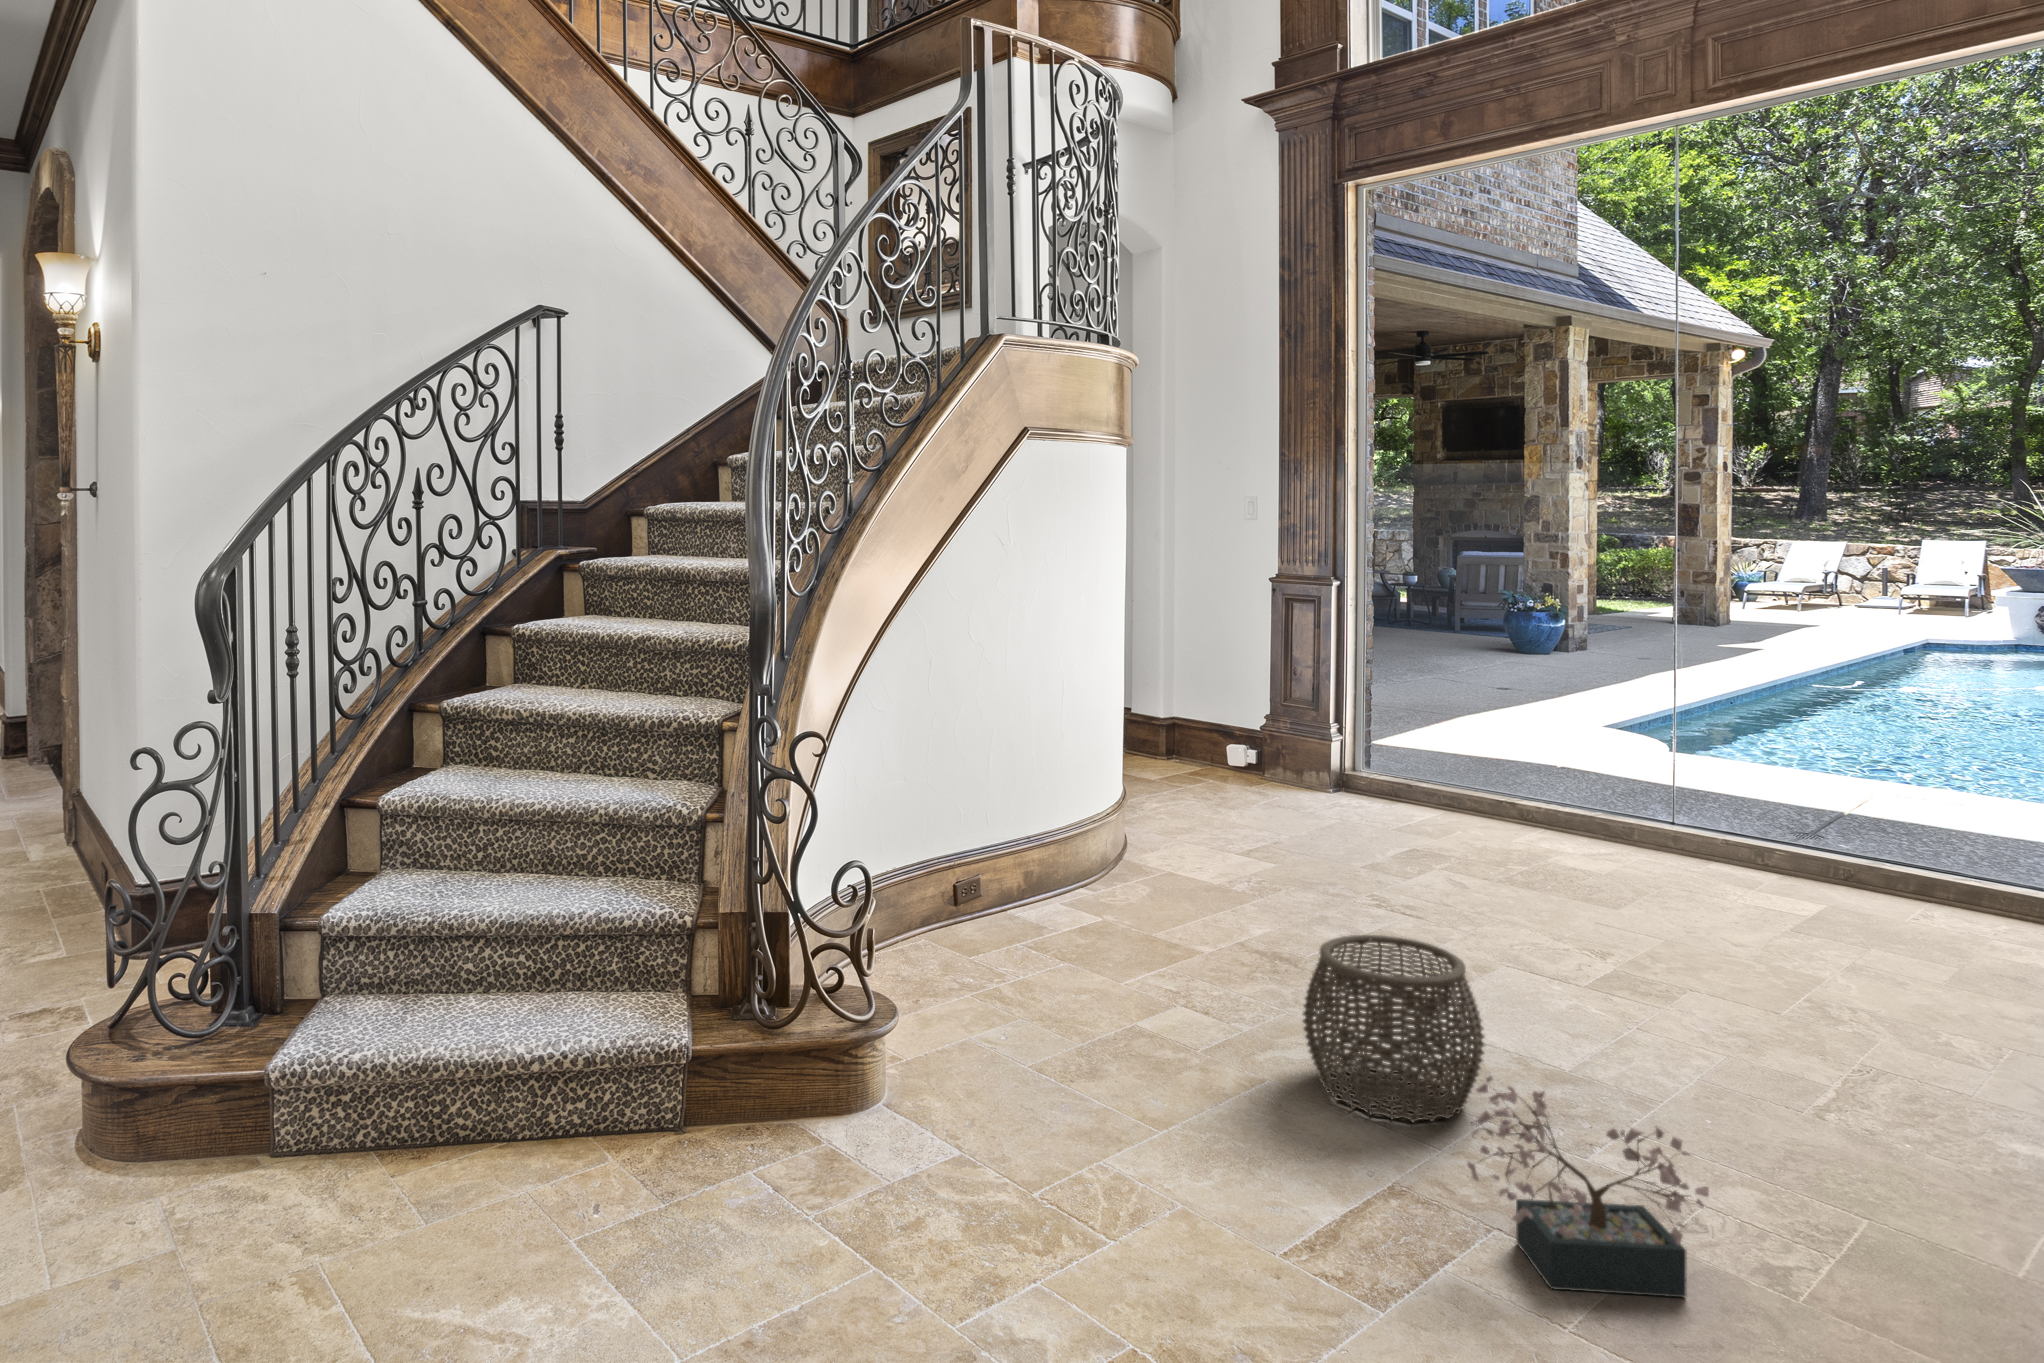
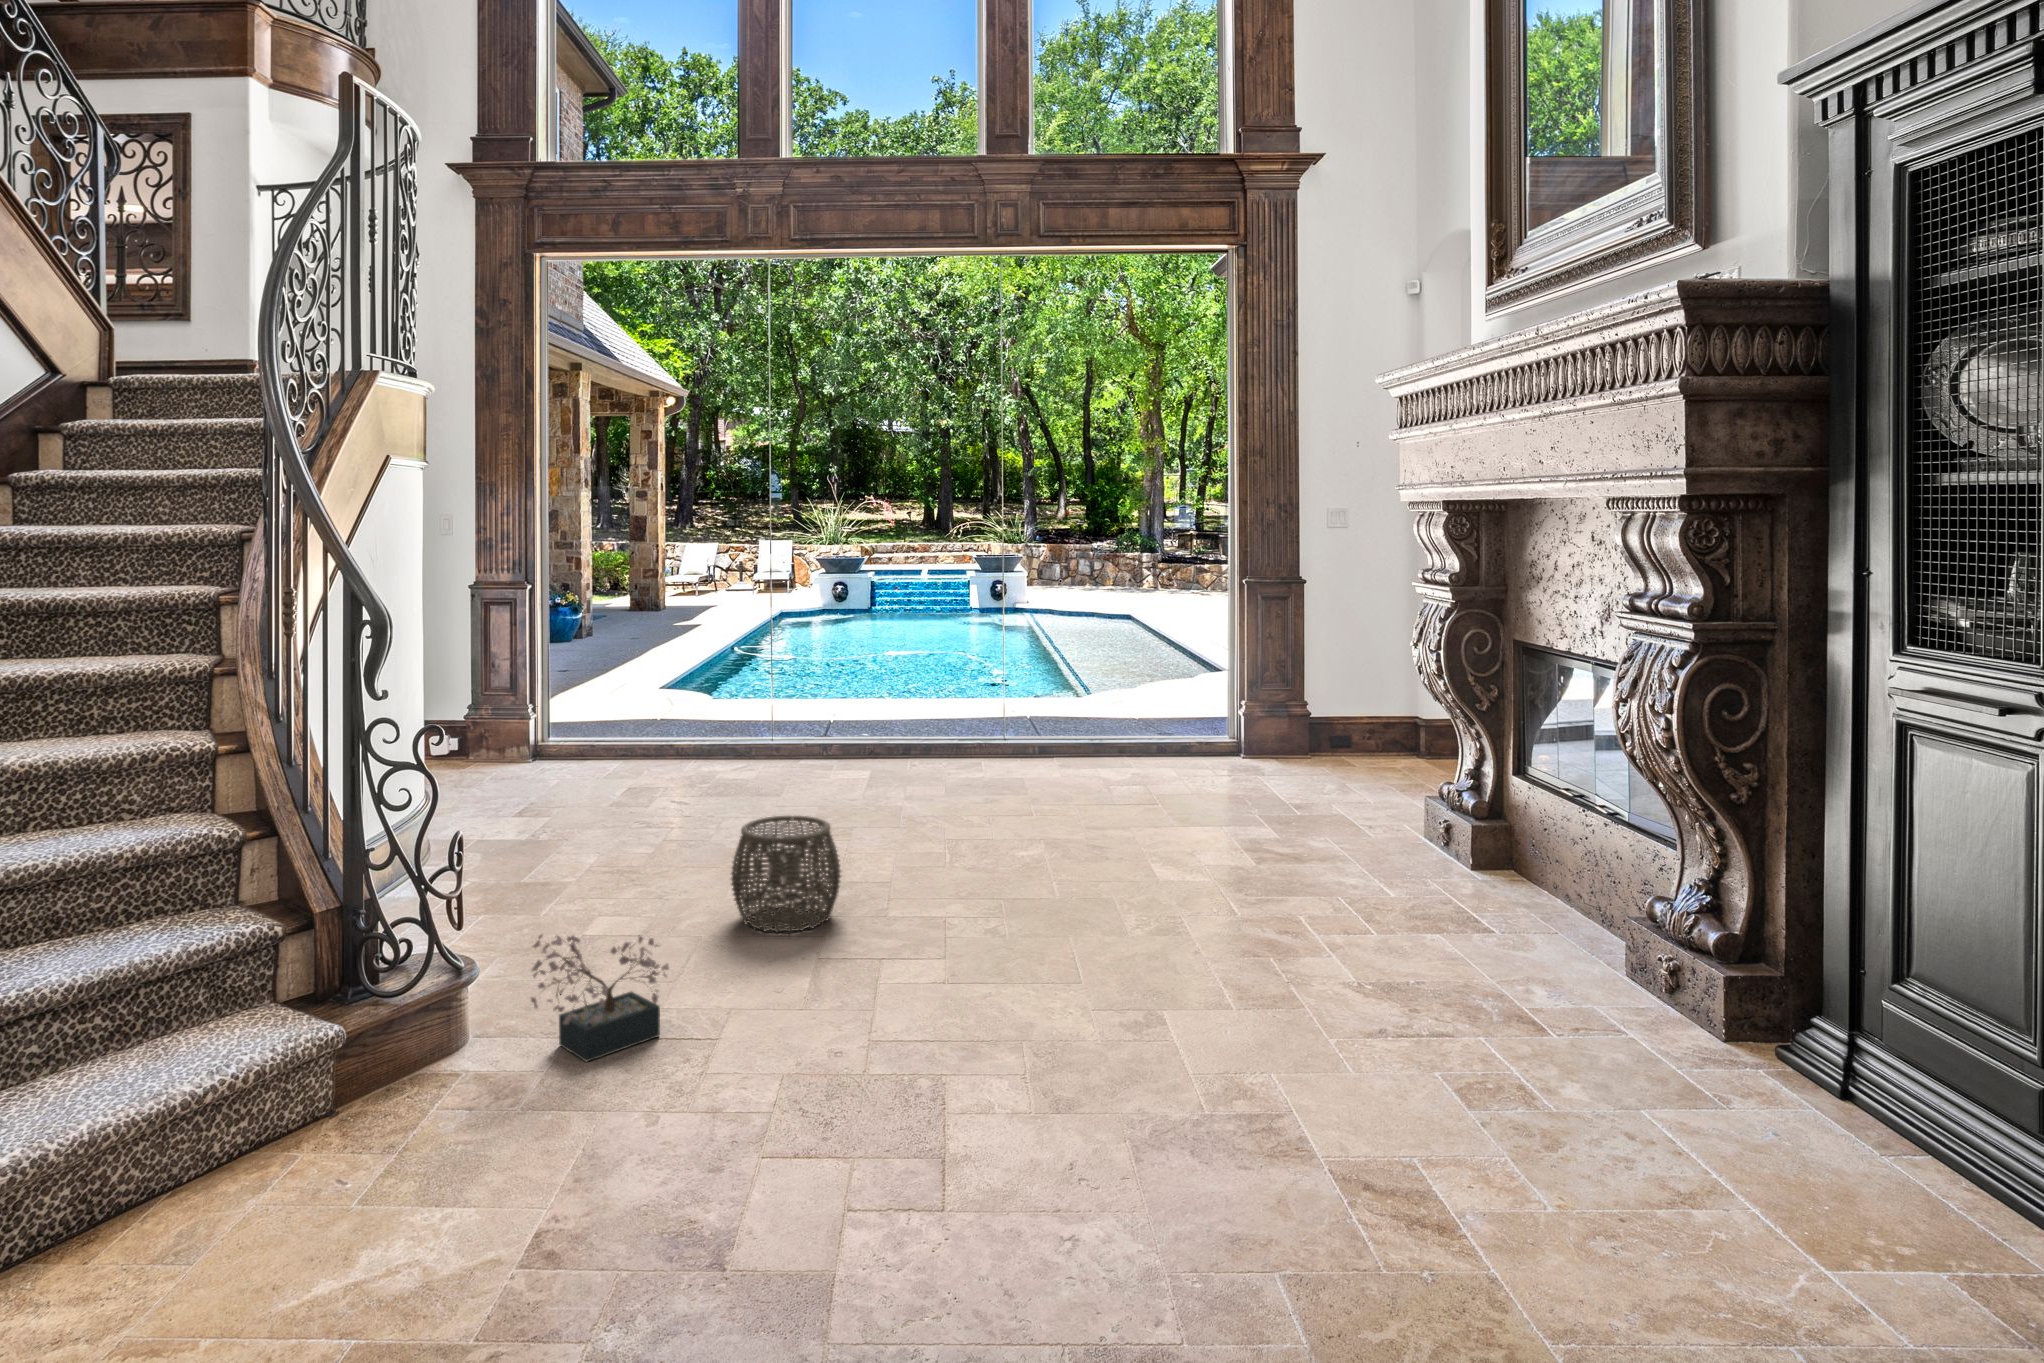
decorative plant: present [1467,1076,1709,1297] -> present [531,935,669,1062]

